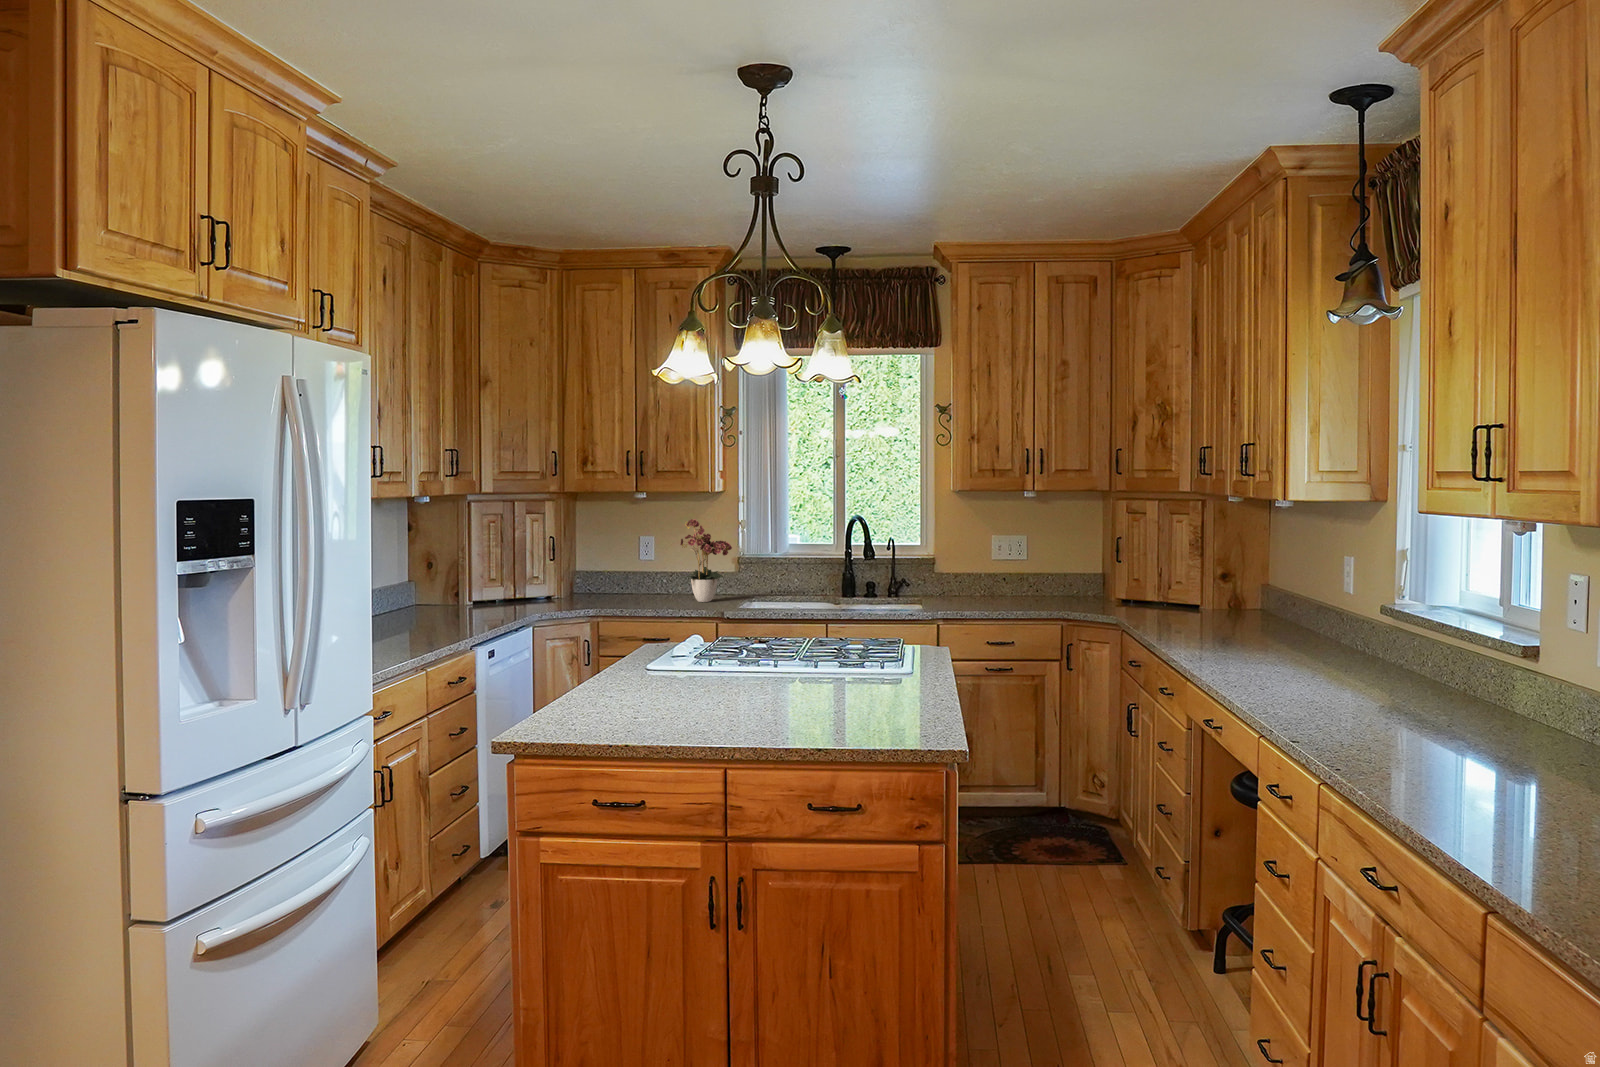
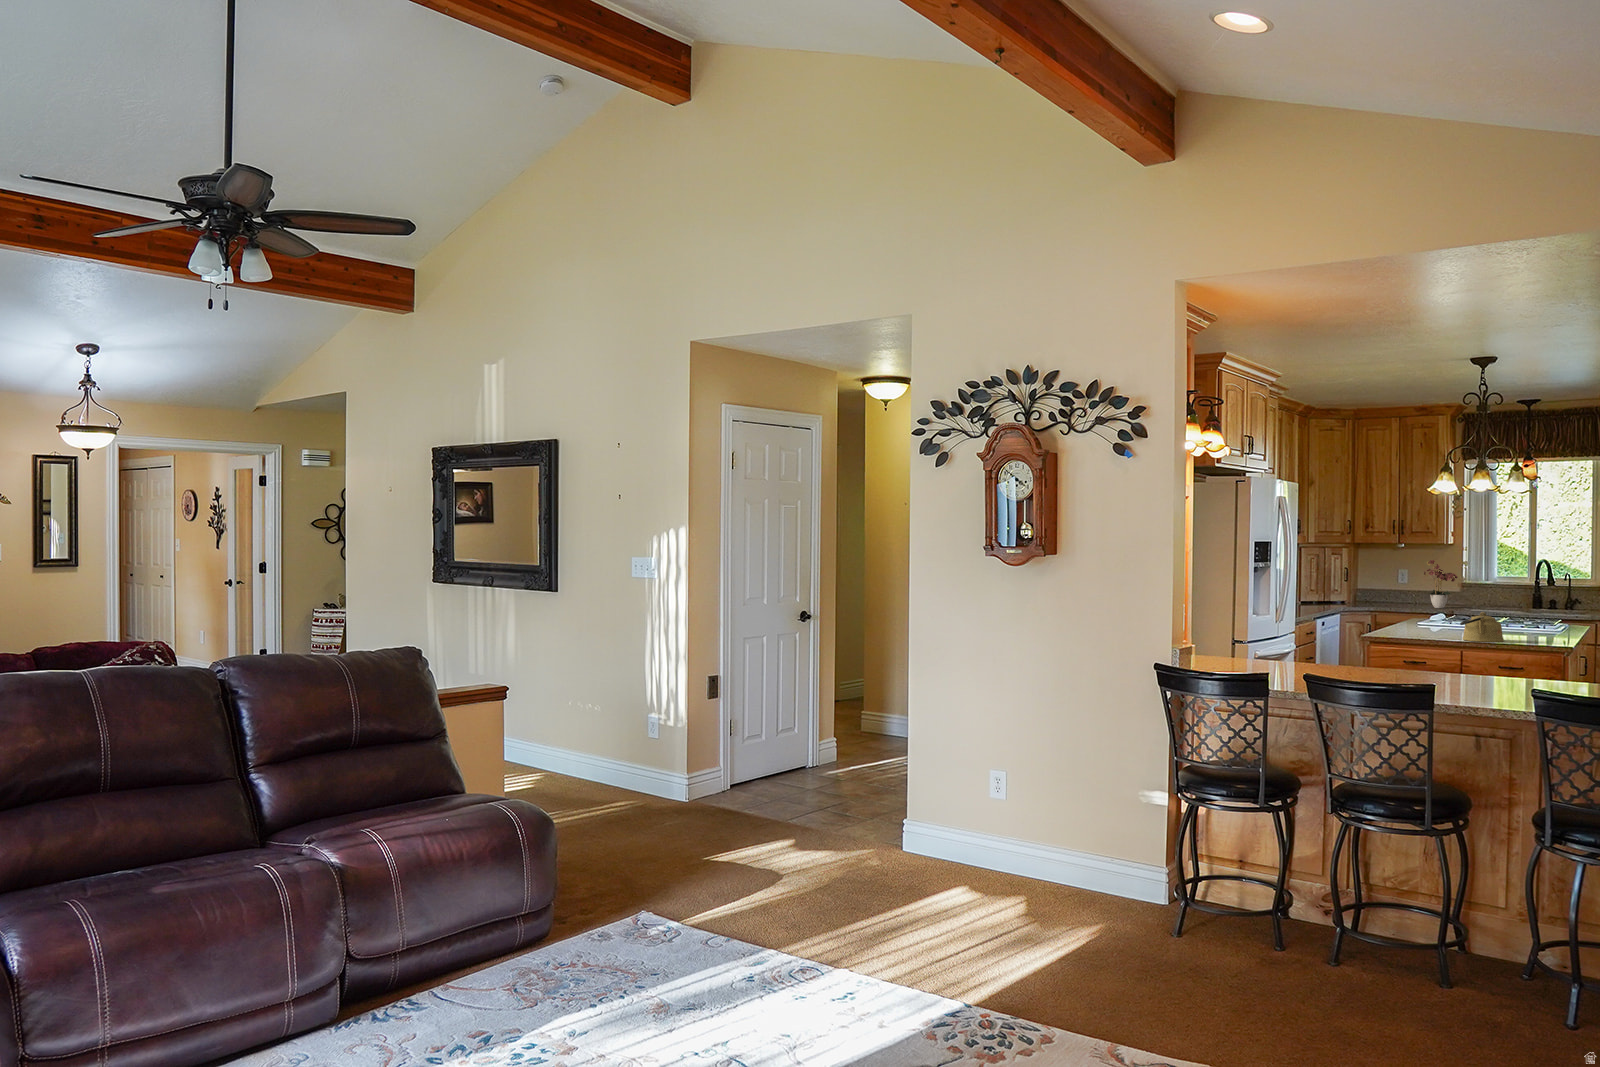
kettle: none [720,667,814,745] -> present [1460,612,1504,642]

